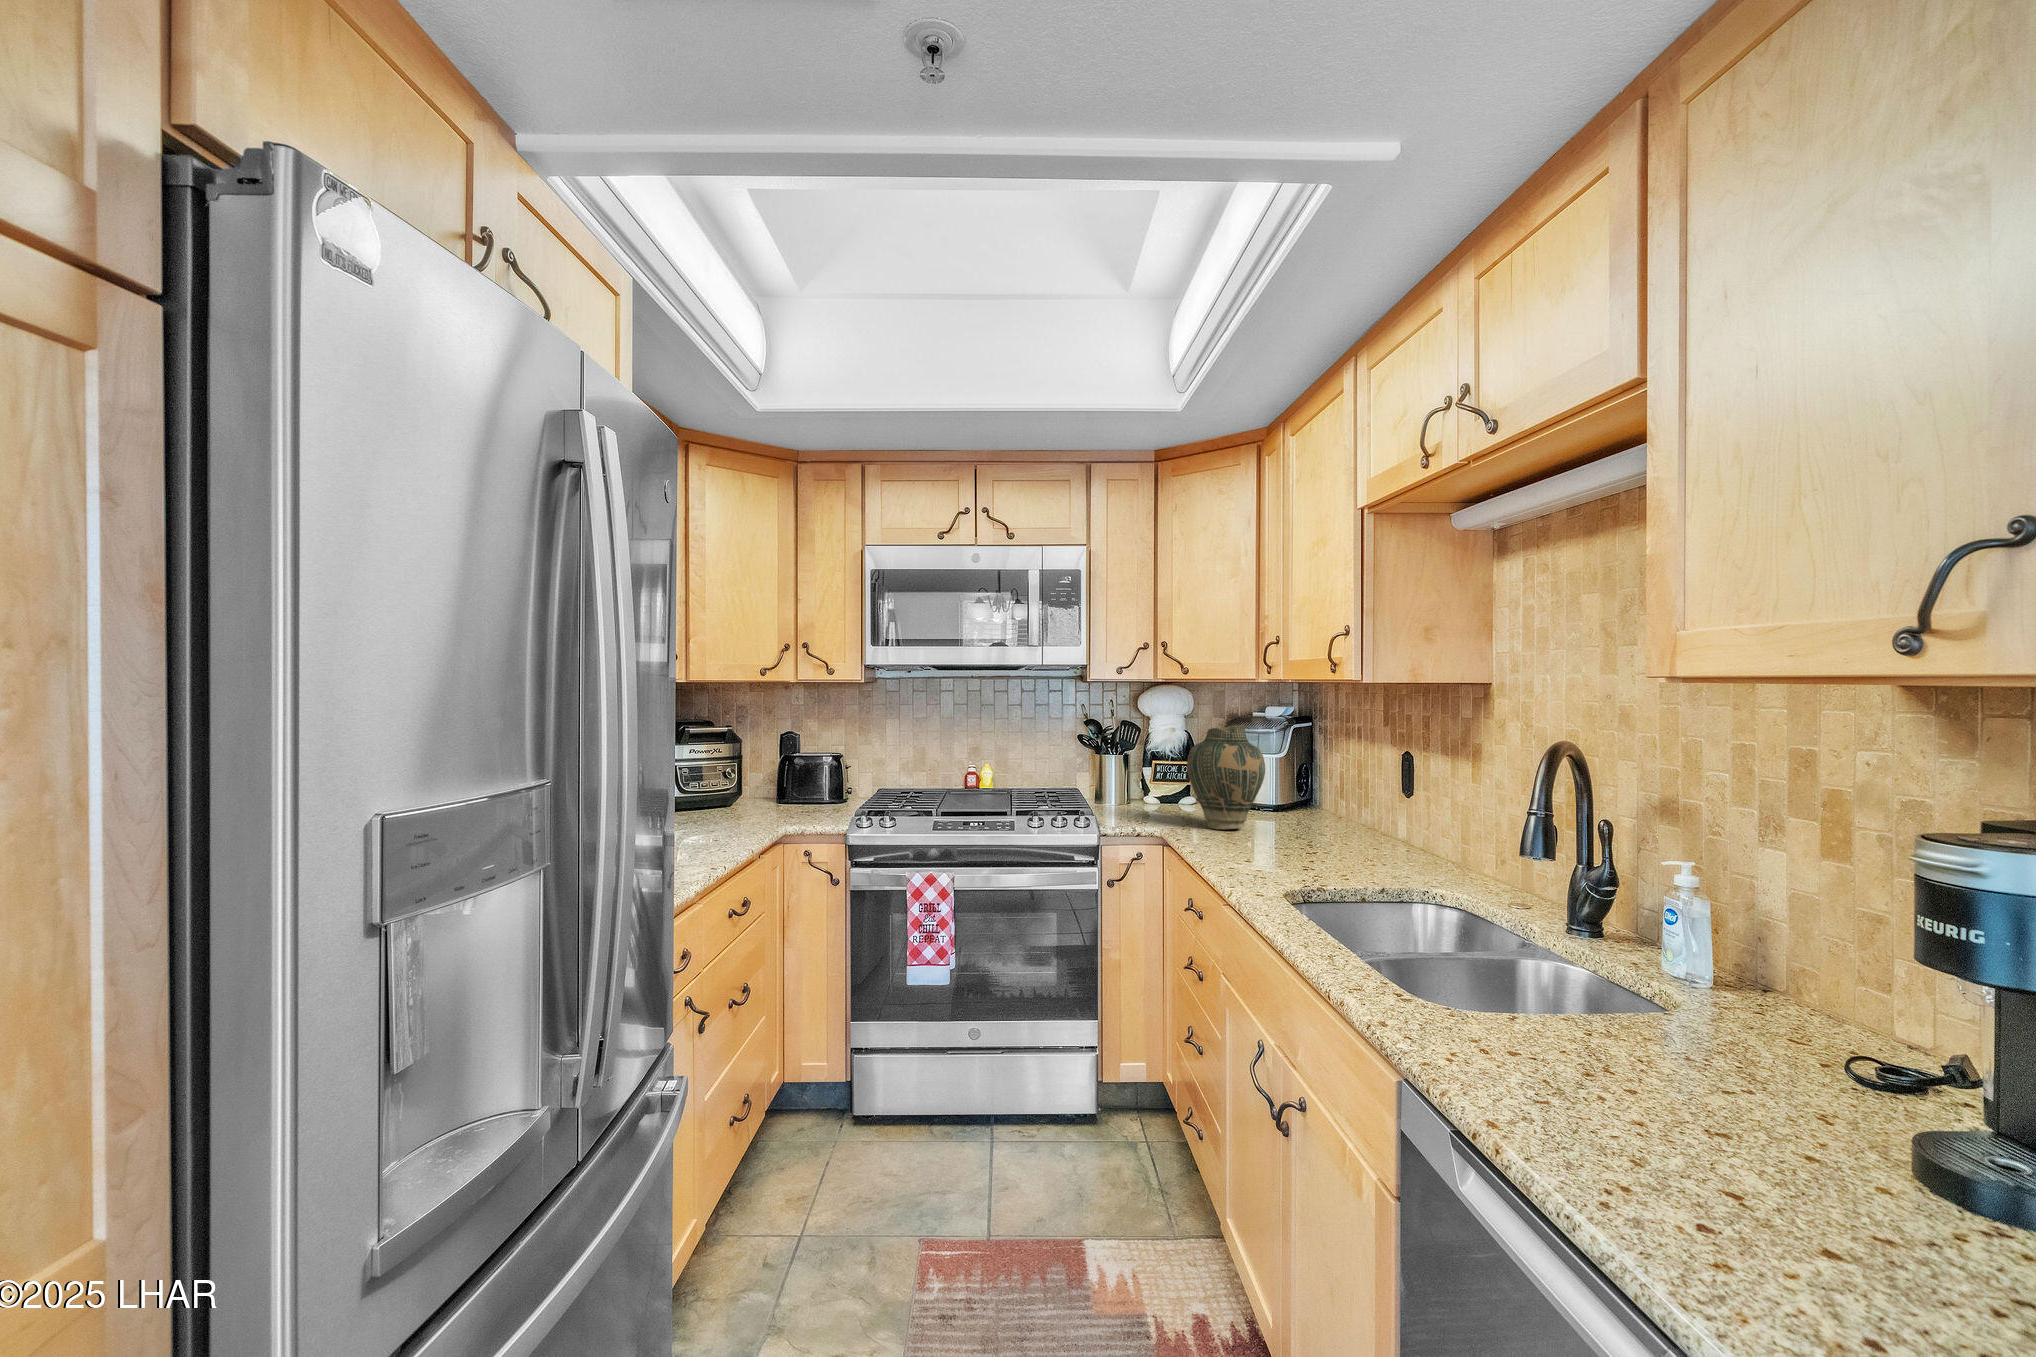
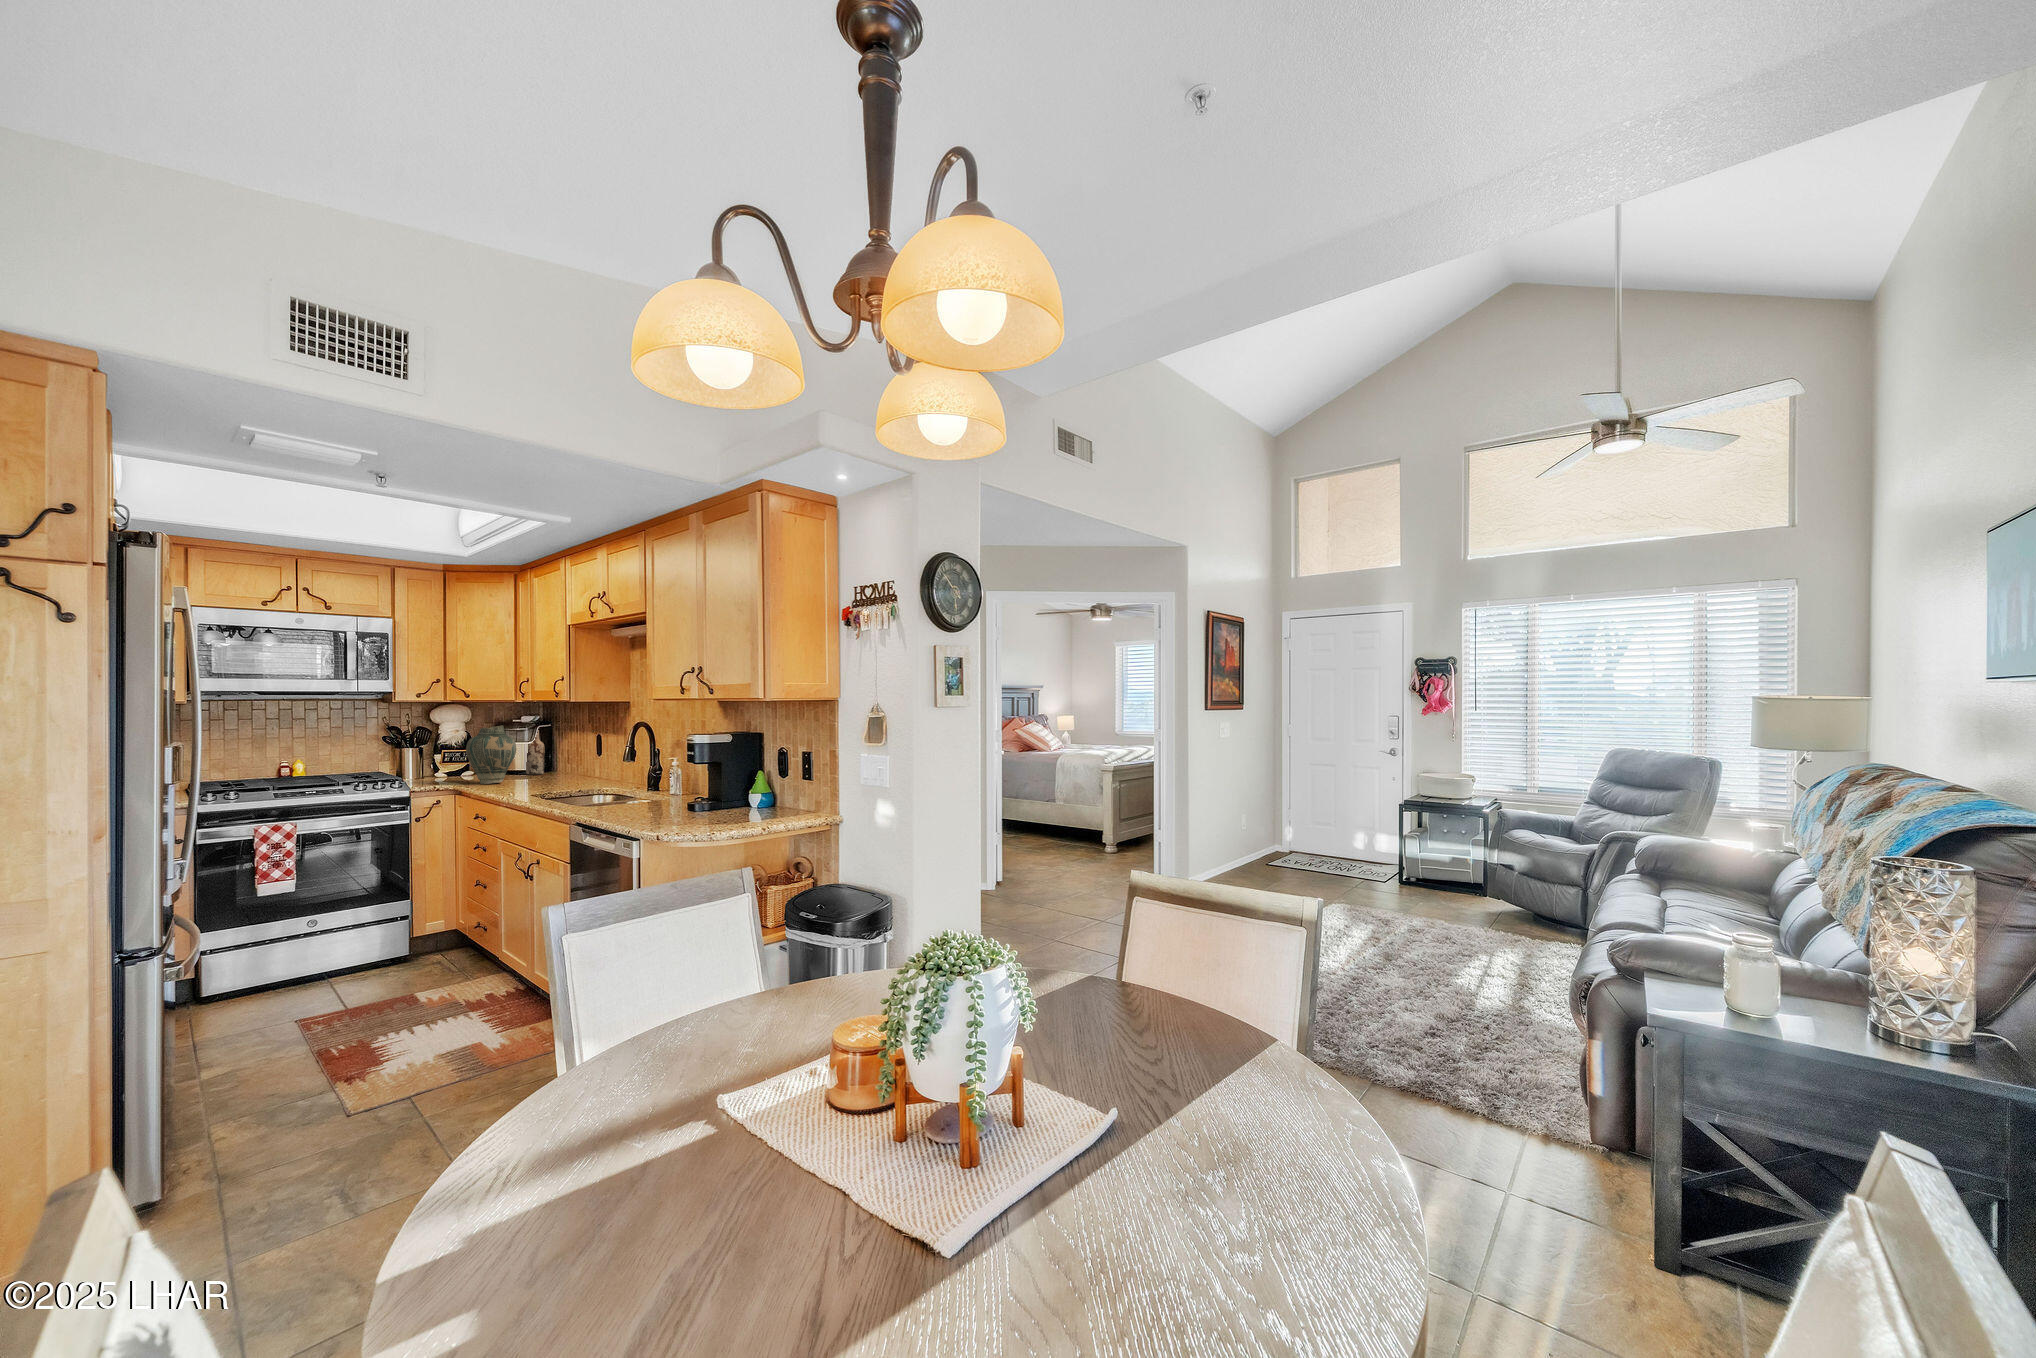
wine bottle: none [1272,721,1301,811] -> present [526,730,545,775]

